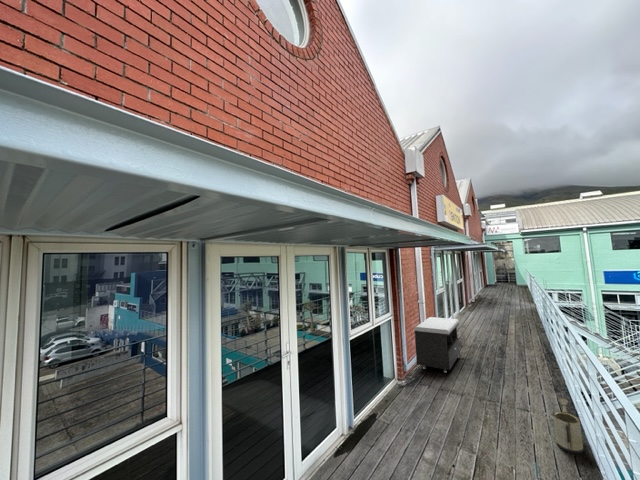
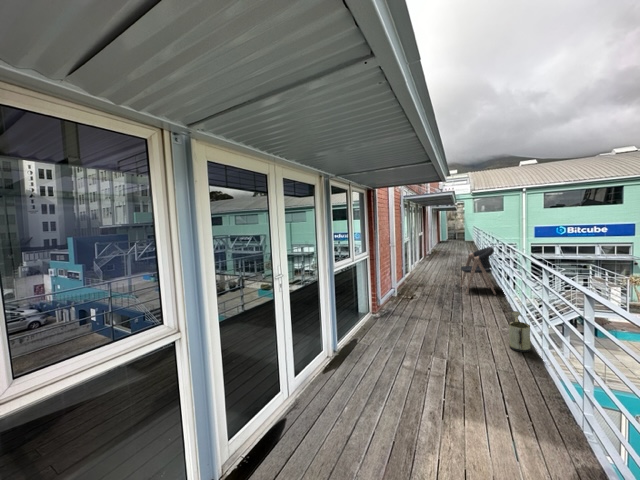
chair: none [503,306,548,364] -> present [460,247,496,295]
storage bench: present [415,317,460,373] -> none [387,260,424,306]

